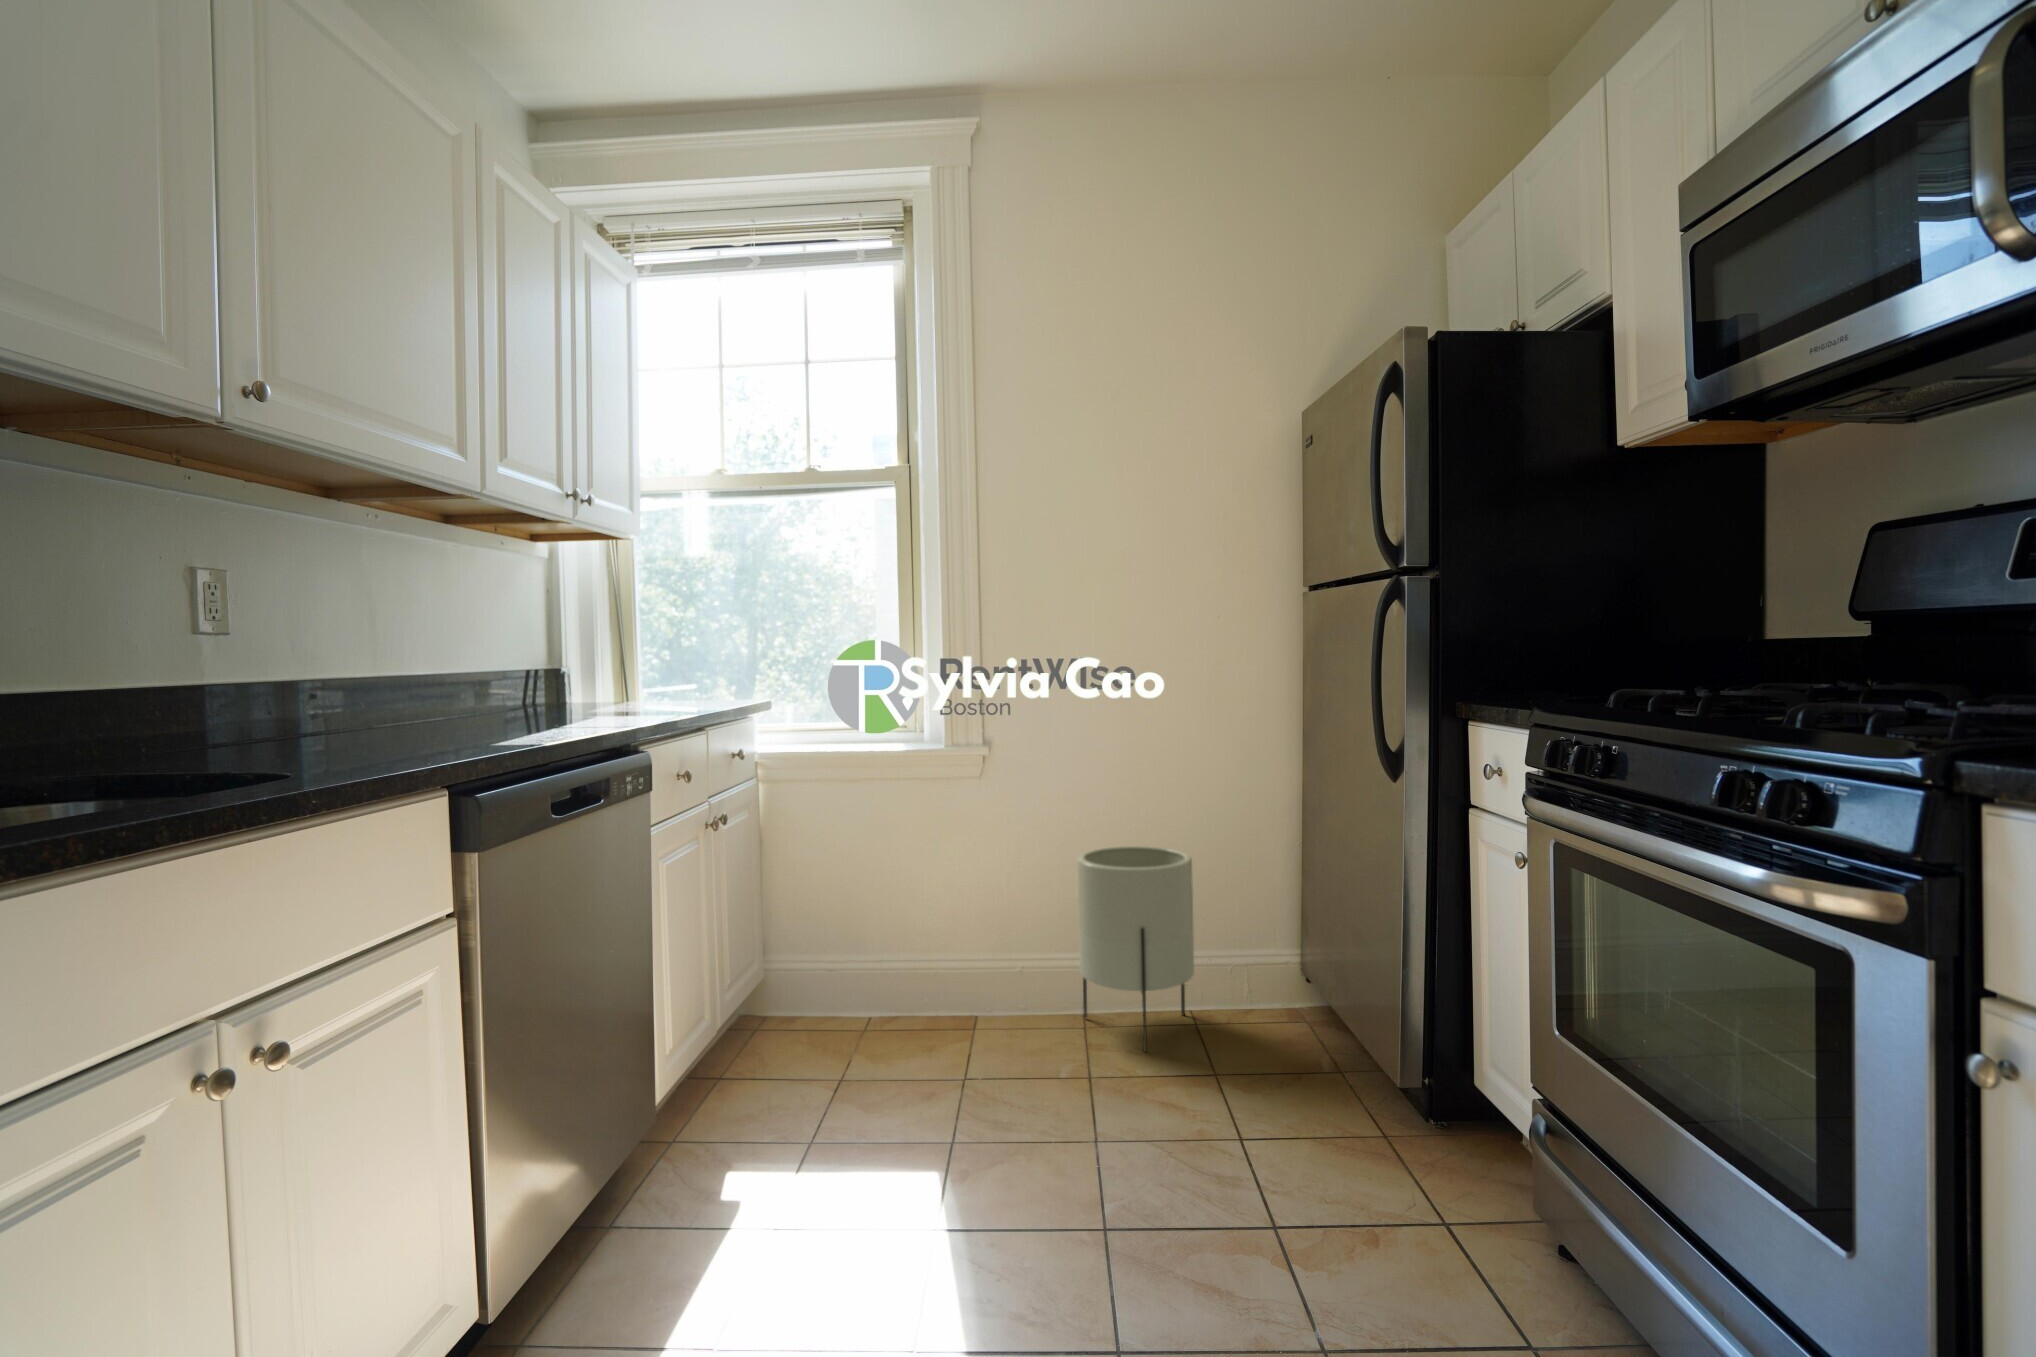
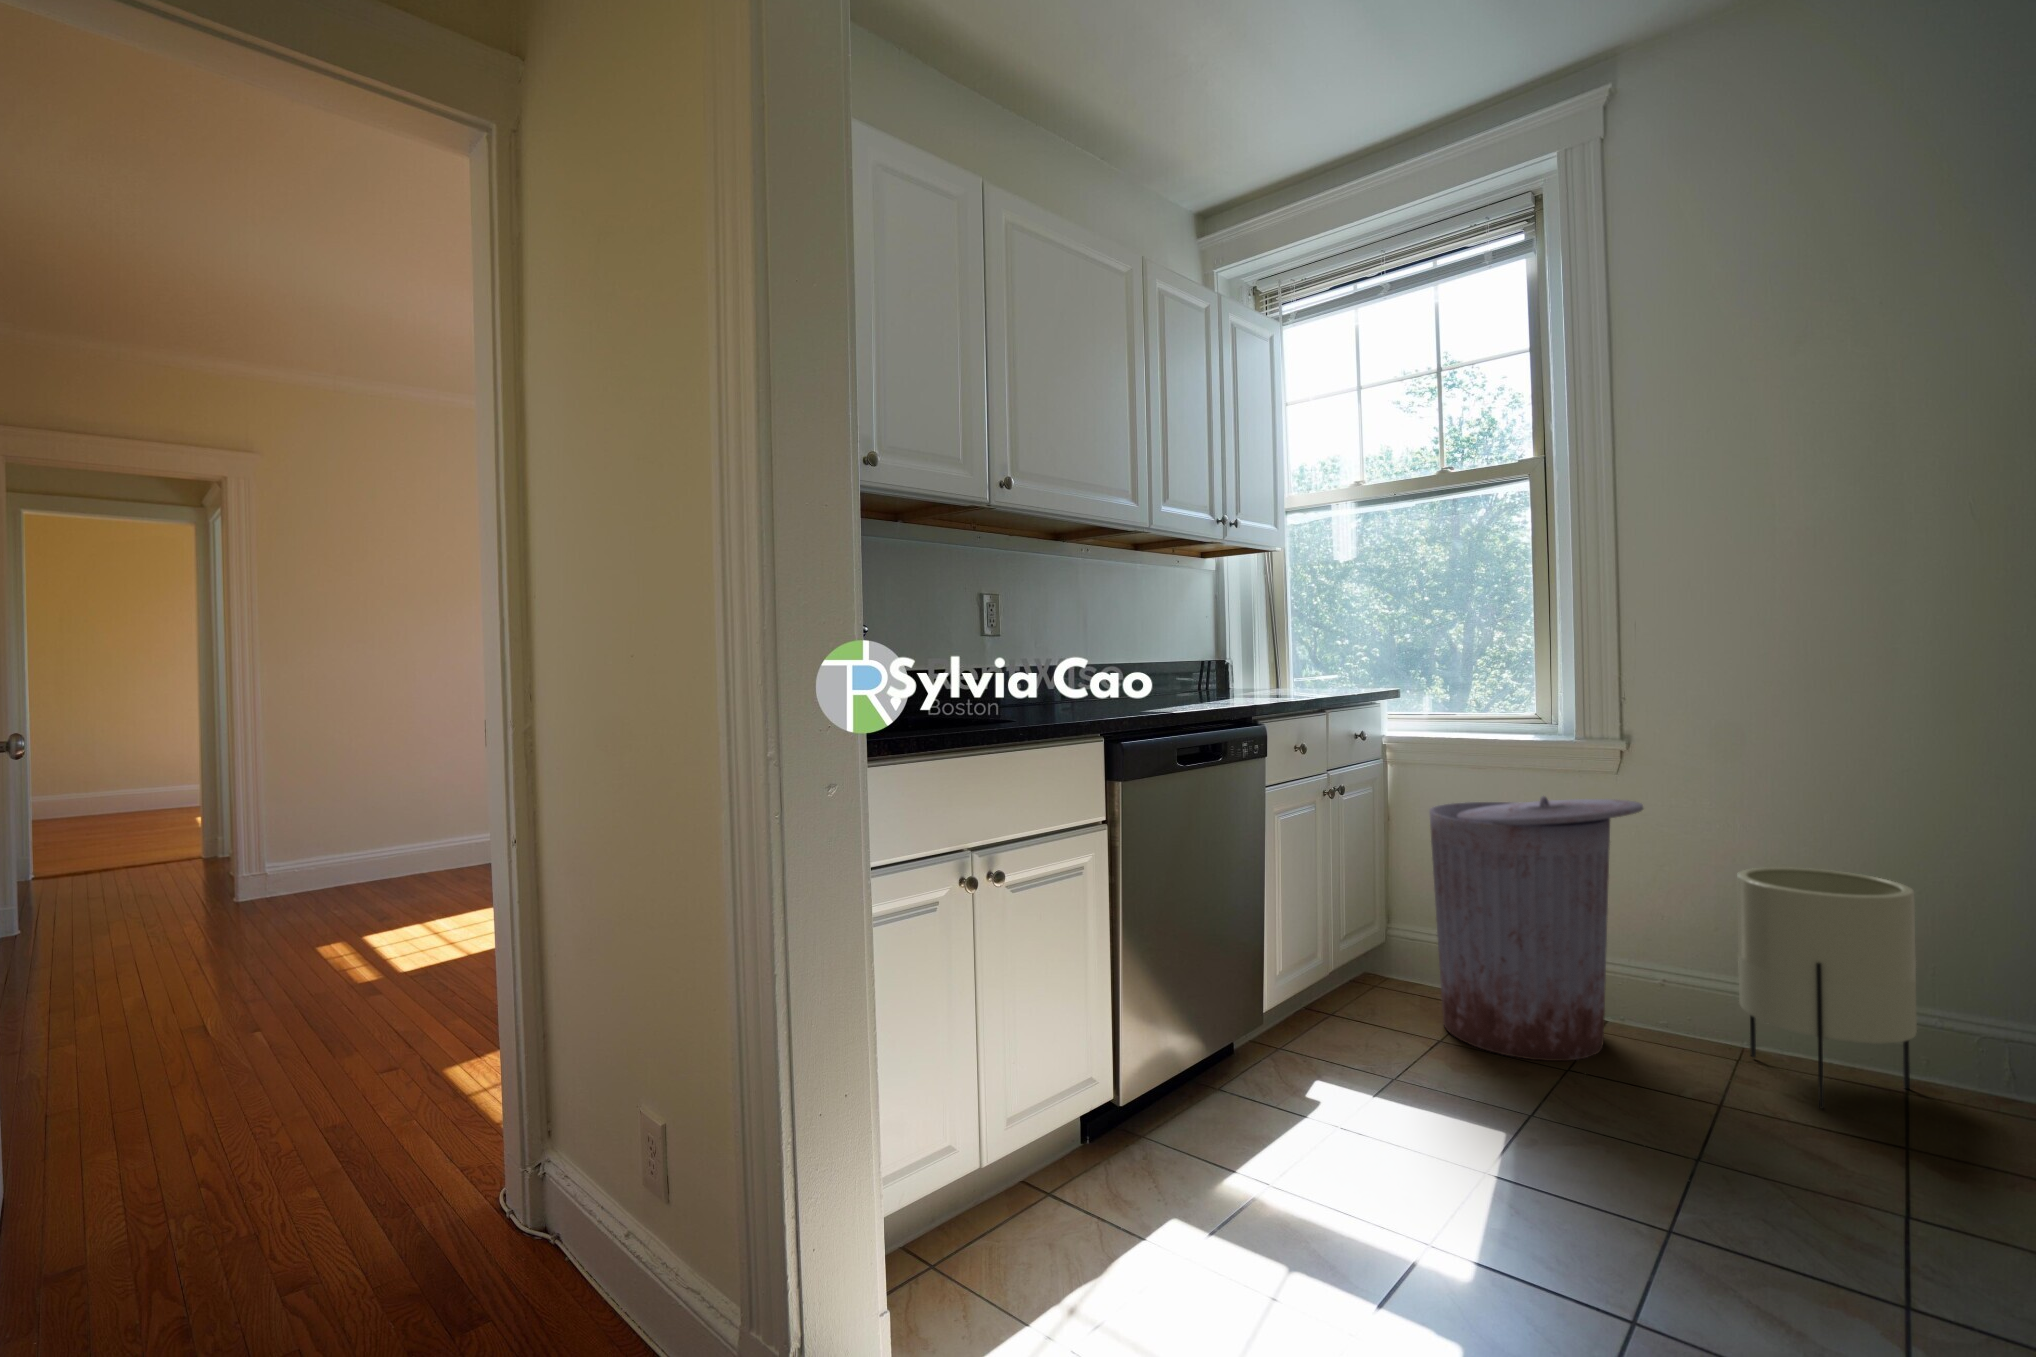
trash can: none [819,802,1010,1078] -> present [1429,796,1643,1061]

